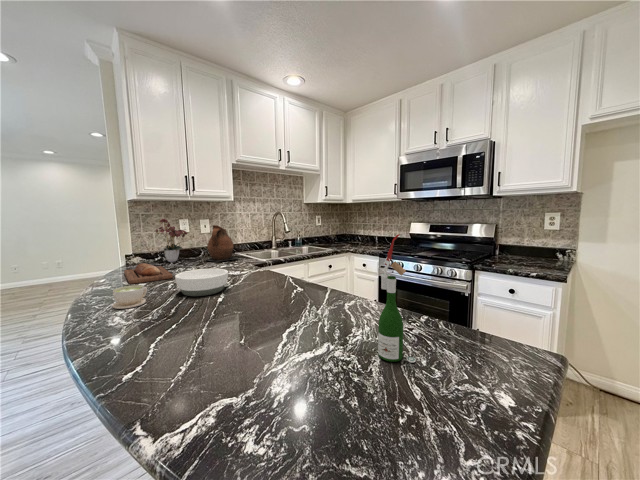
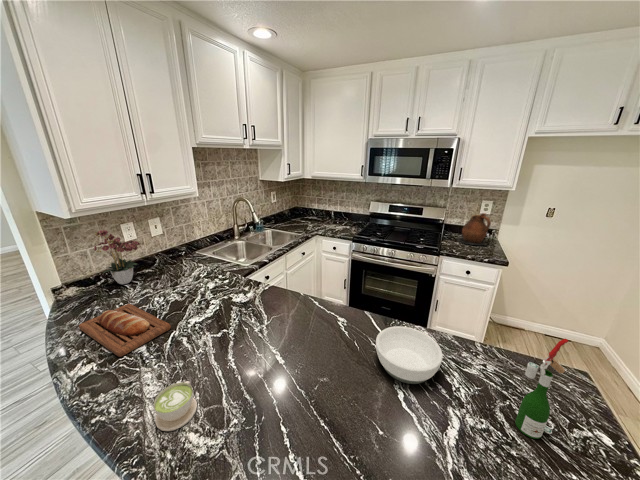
ceramic pitcher: present [206,225,238,262] -> present [457,213,491,245]
bowl: present [175,268,228,296] -> present [376,326,443,384]

